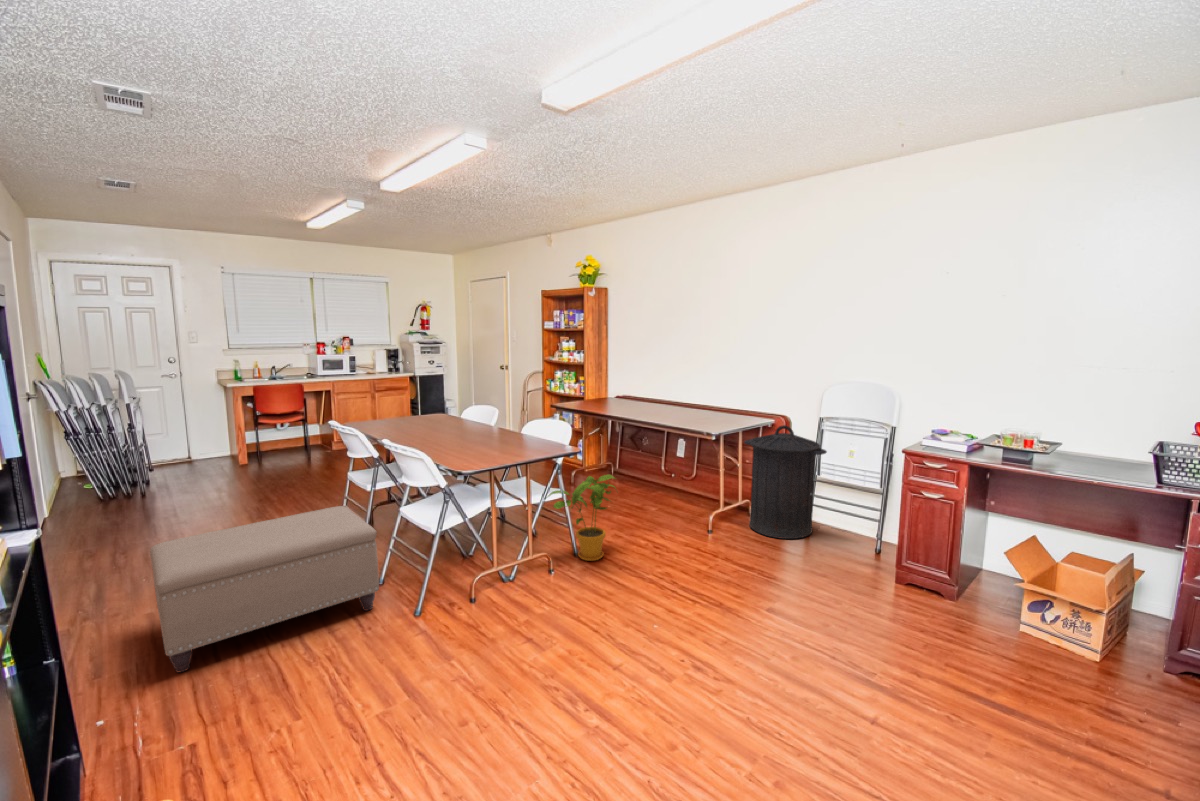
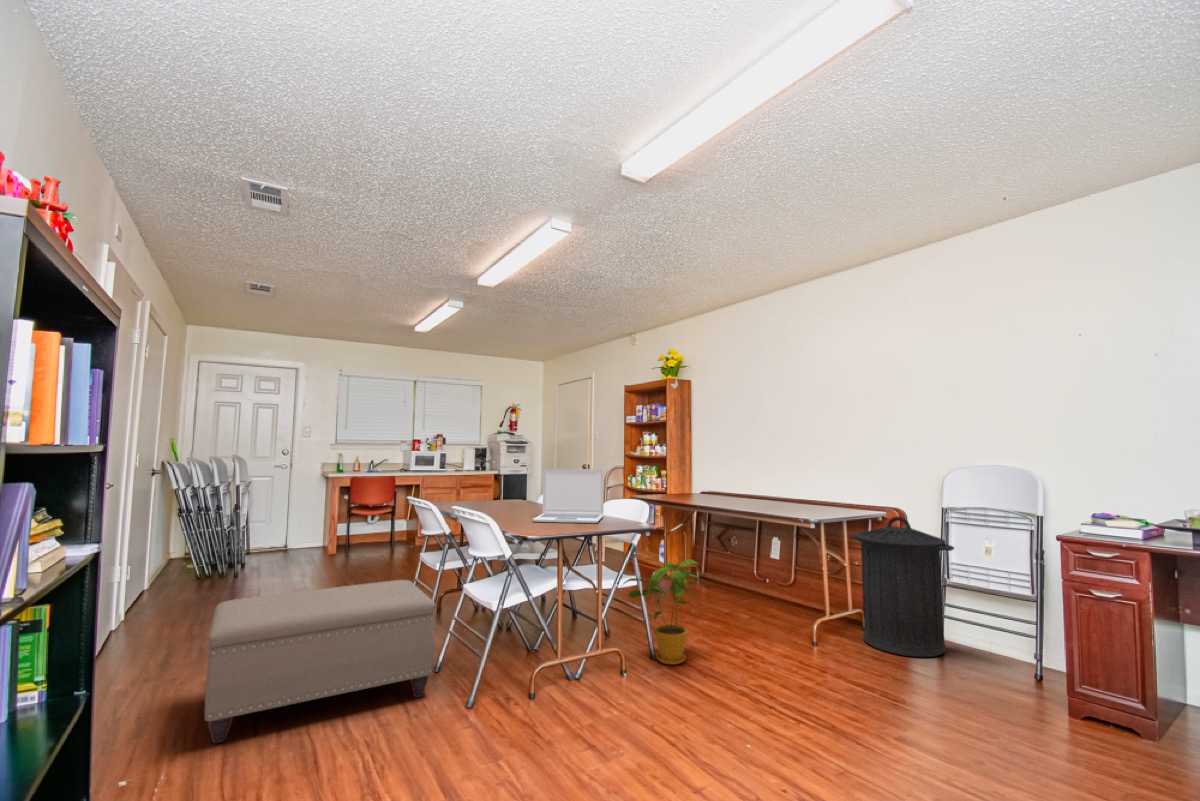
laptop: none [460,389,527,443] -> present [533,469,604,523]

